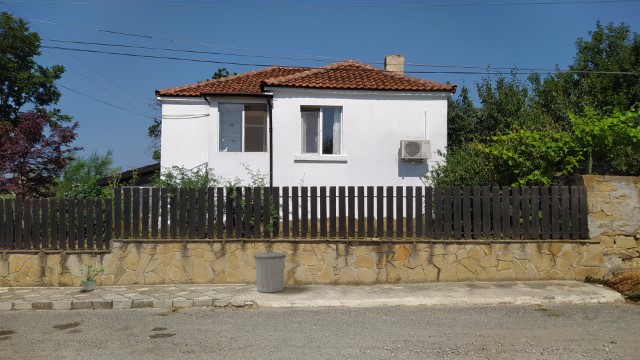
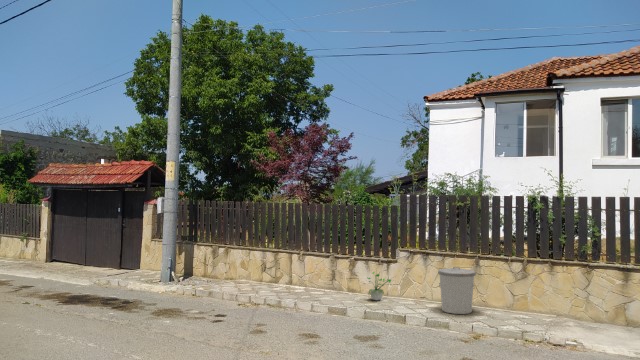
trash can: present [254,251,286,293] -> present [438,267,476,314]

